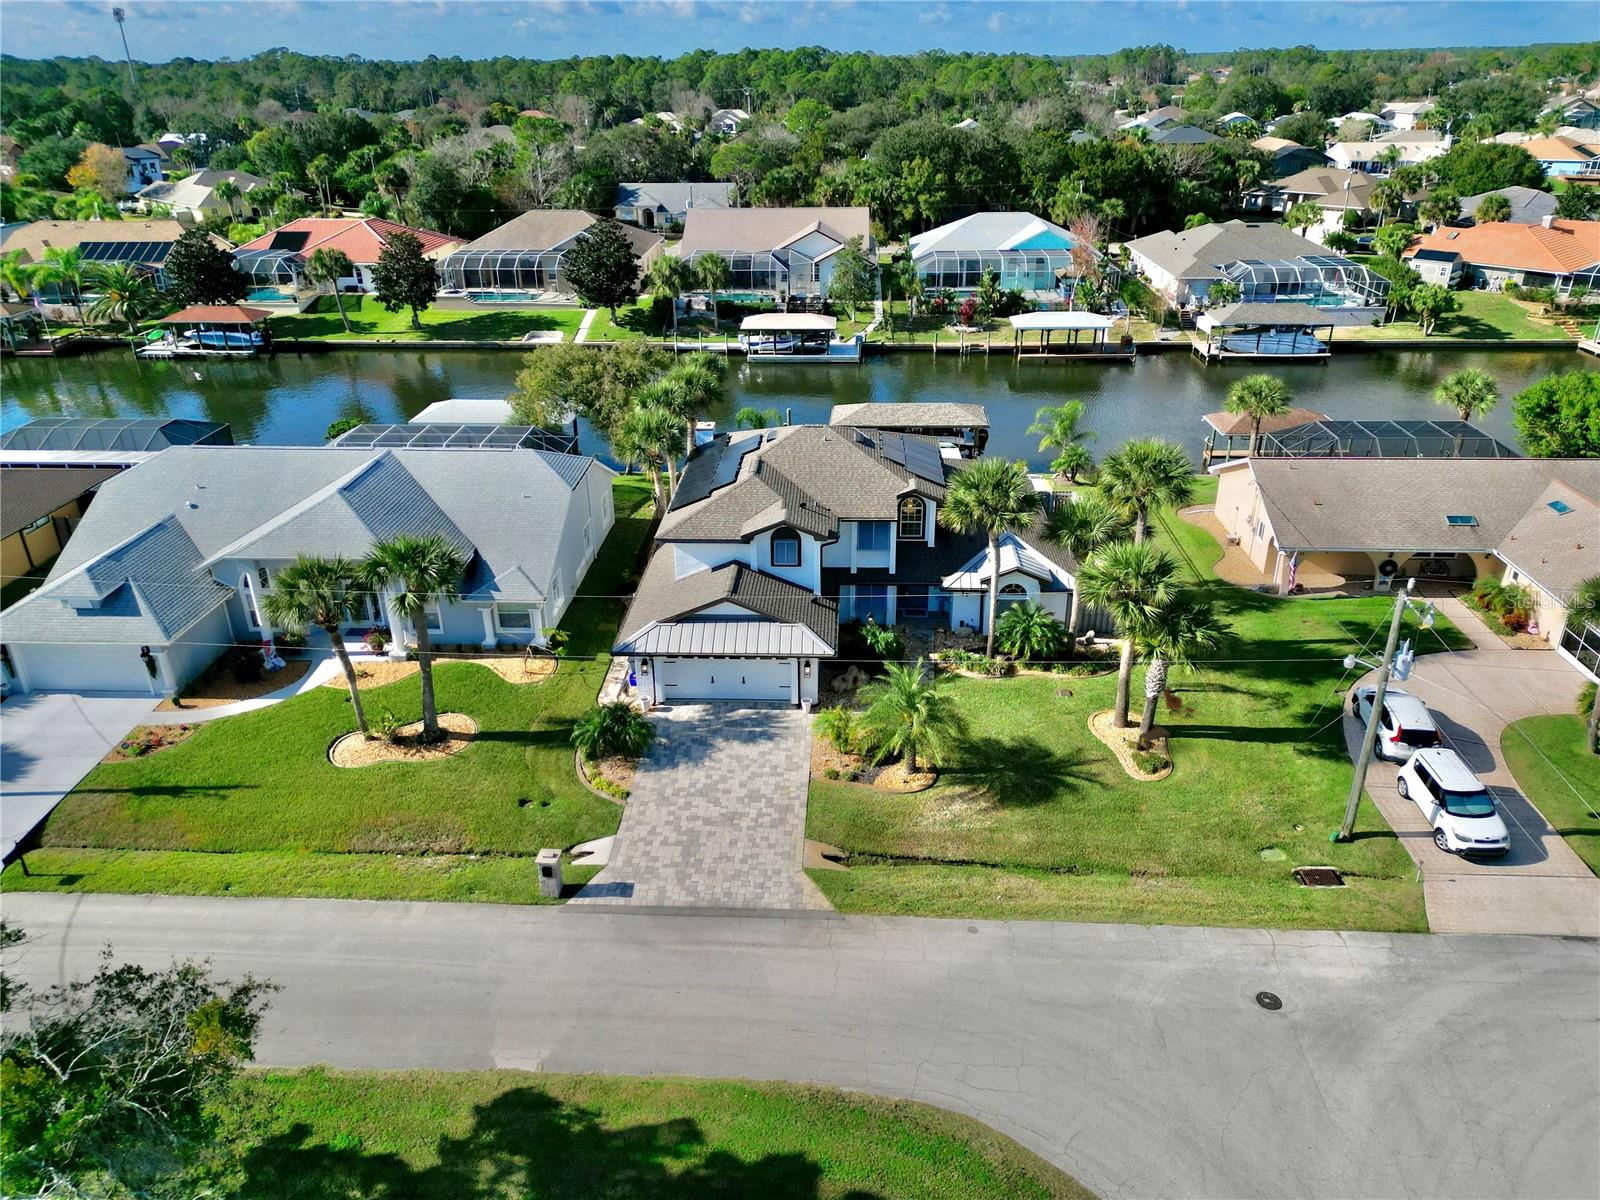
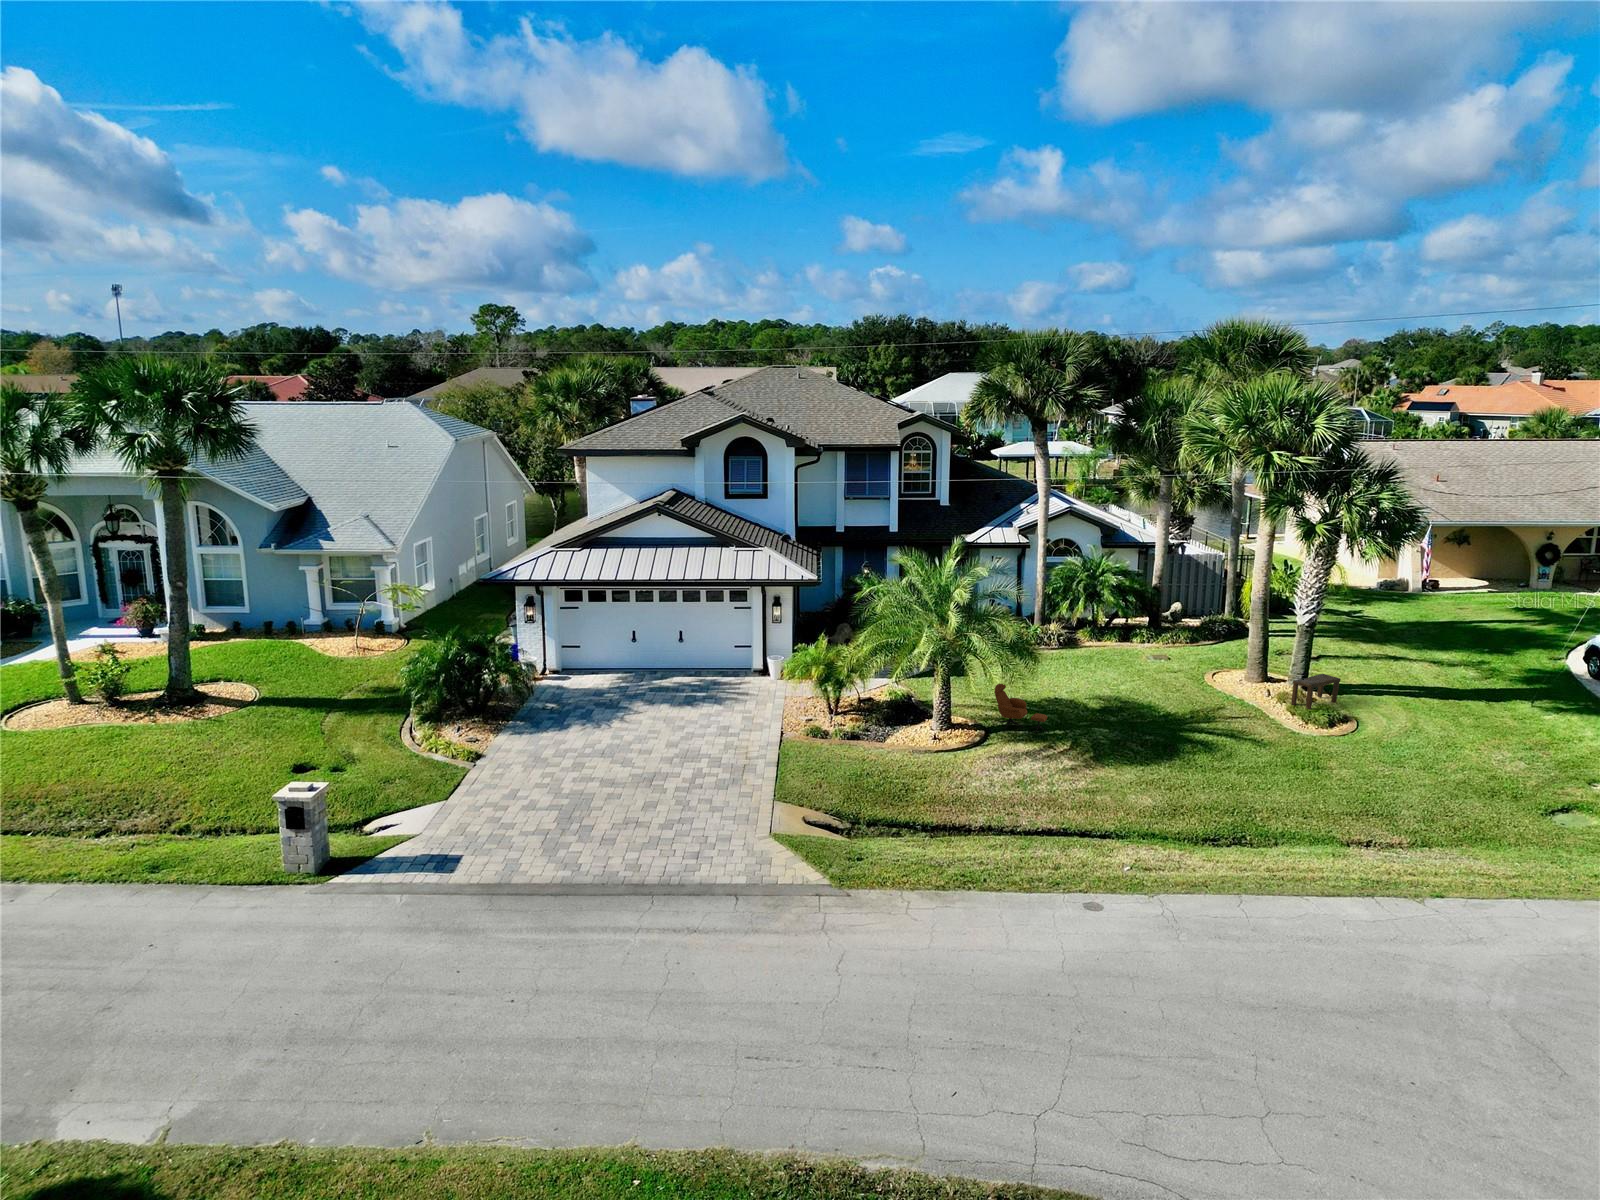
lounge chair: present [1164,688,1194,716] -> present [995,684,1048,733]

